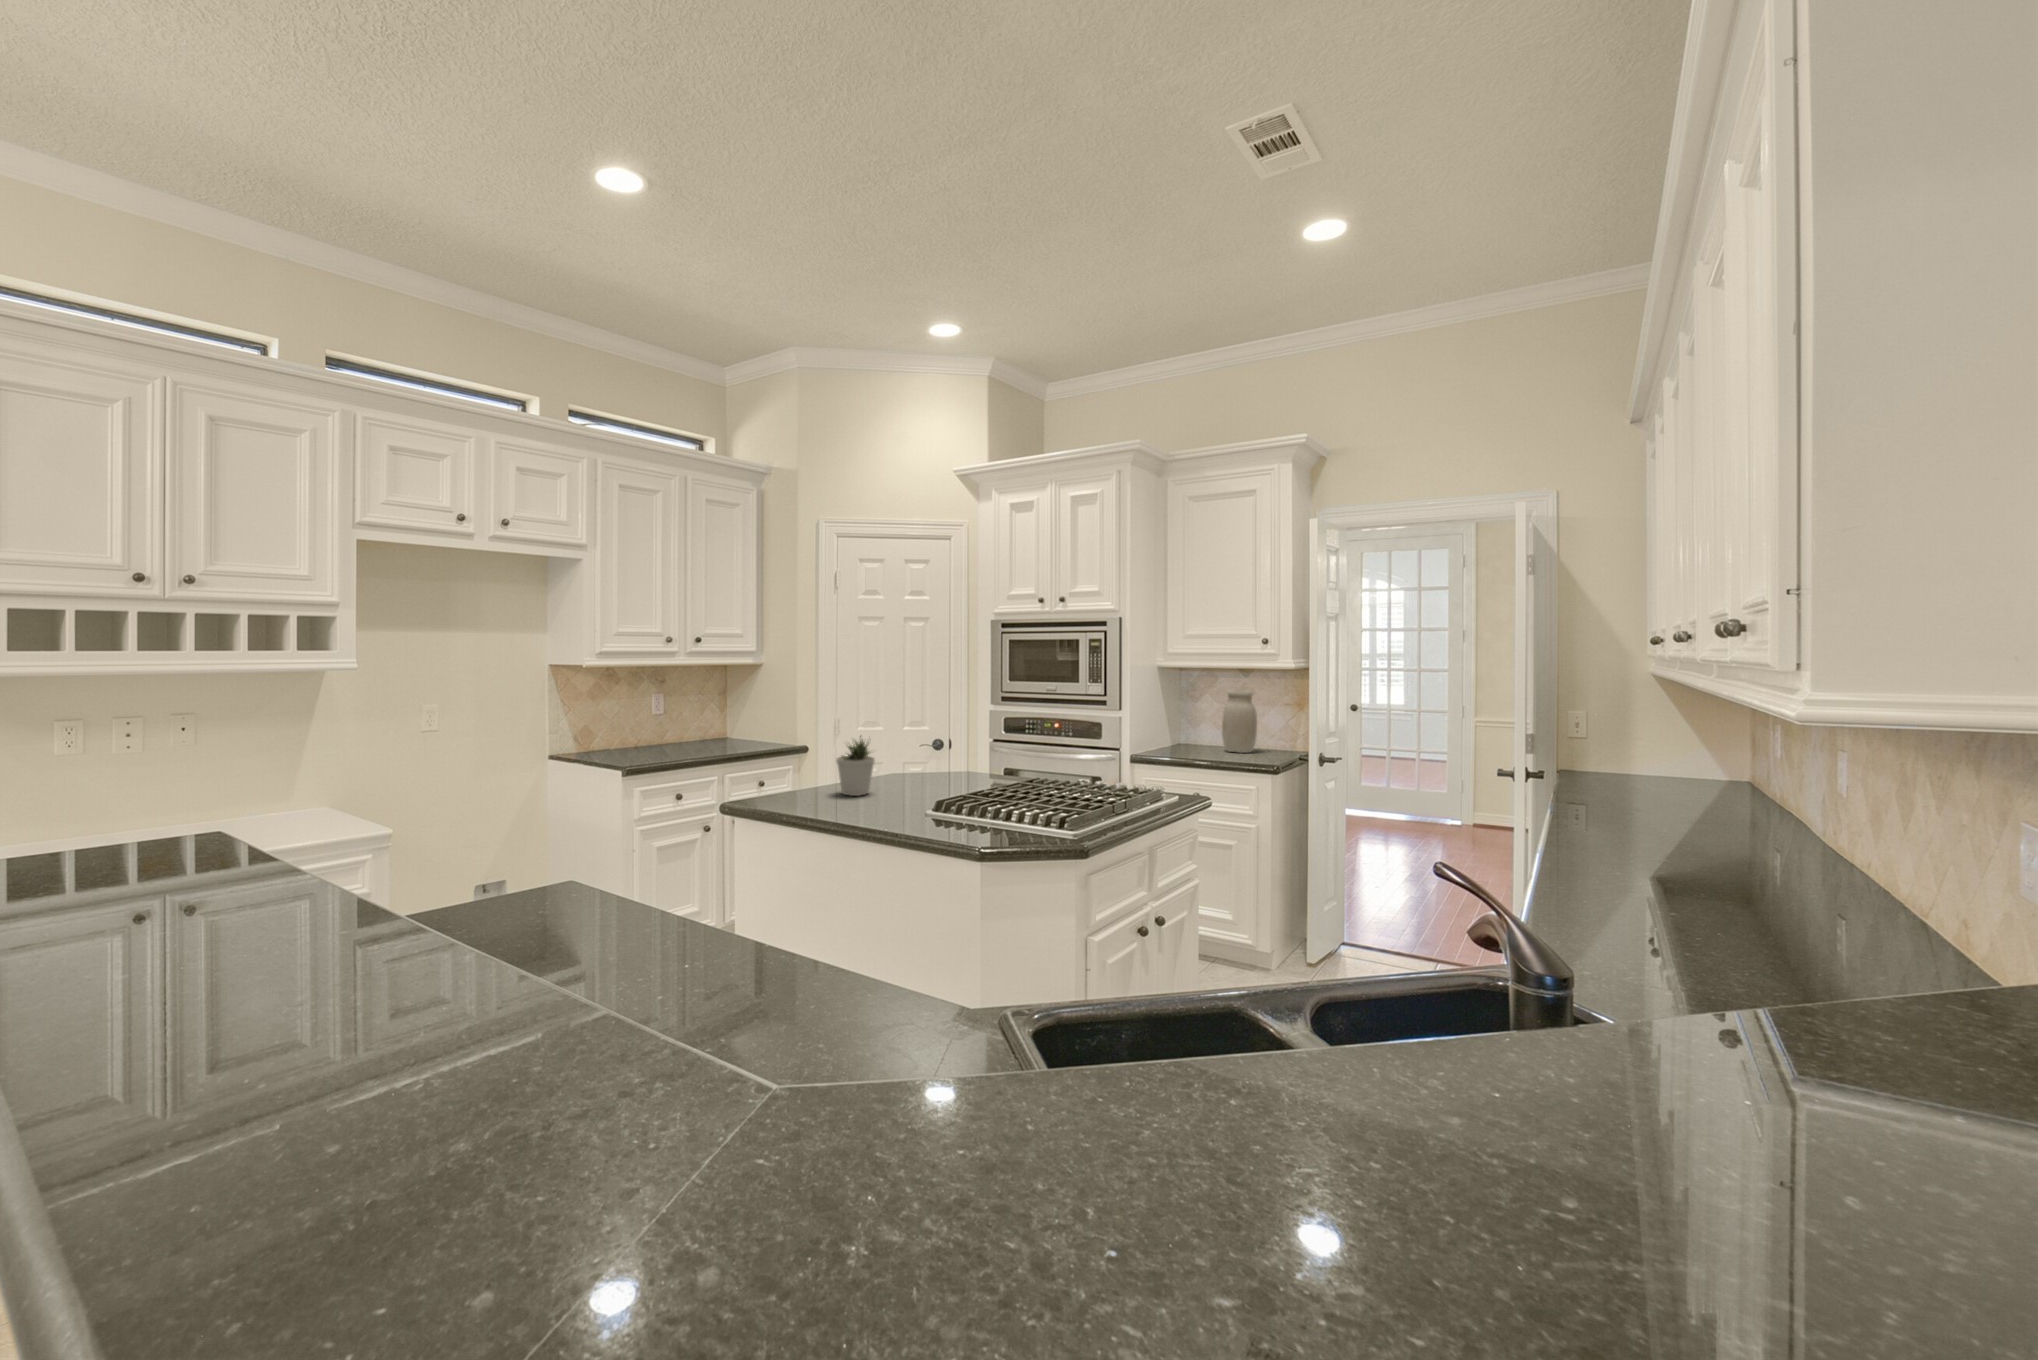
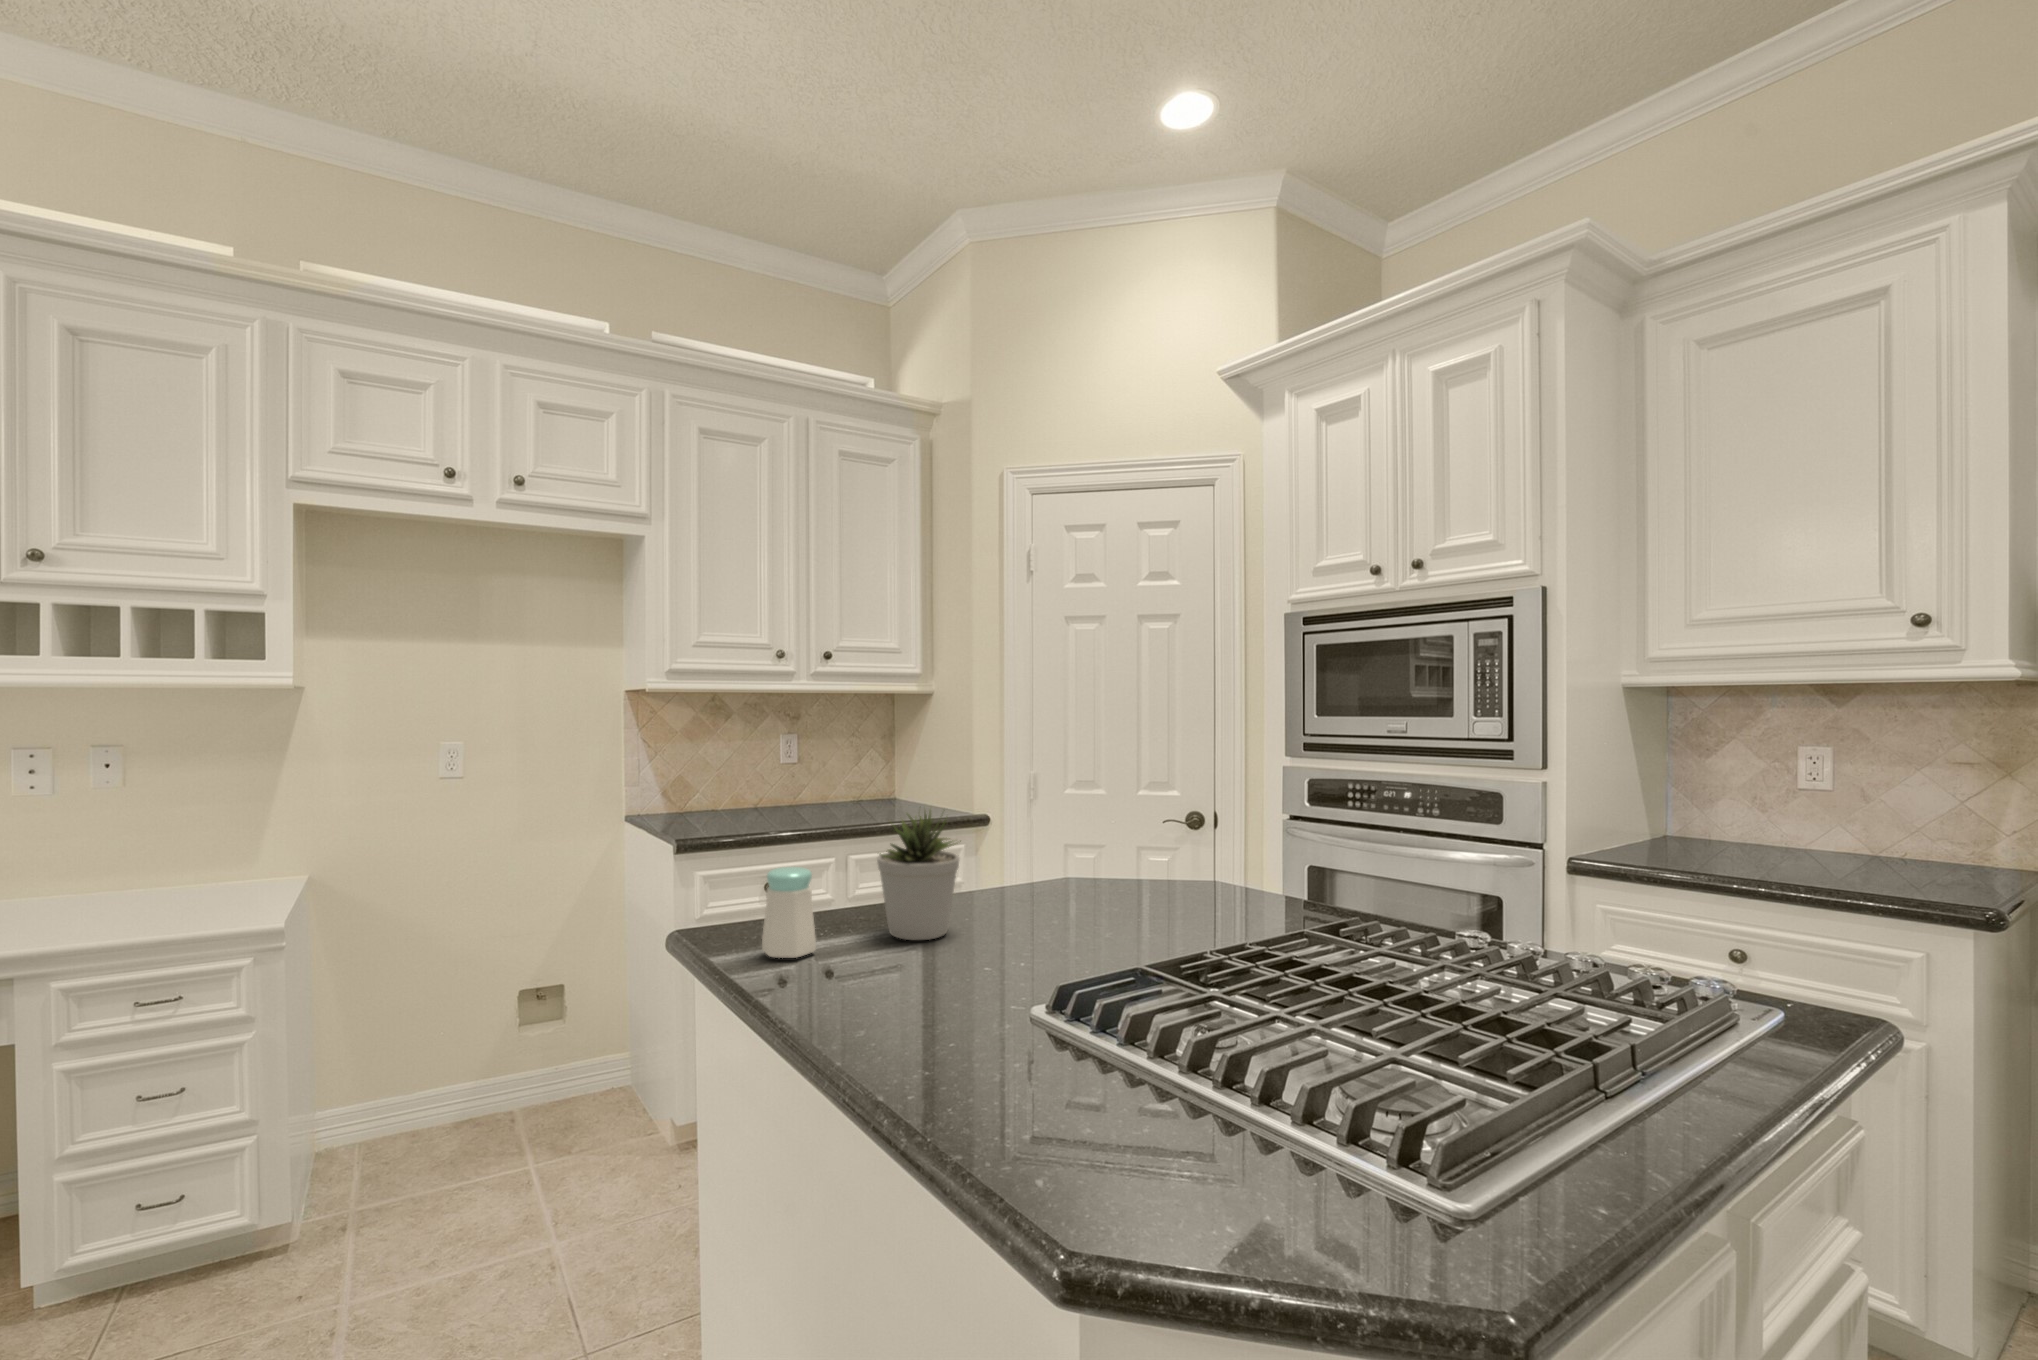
jar: present [1222,689,1257,753] -> none [1785,731,1879,866]
salt shaker: none [792,764,817,804] -> present [762,867,816,958]

